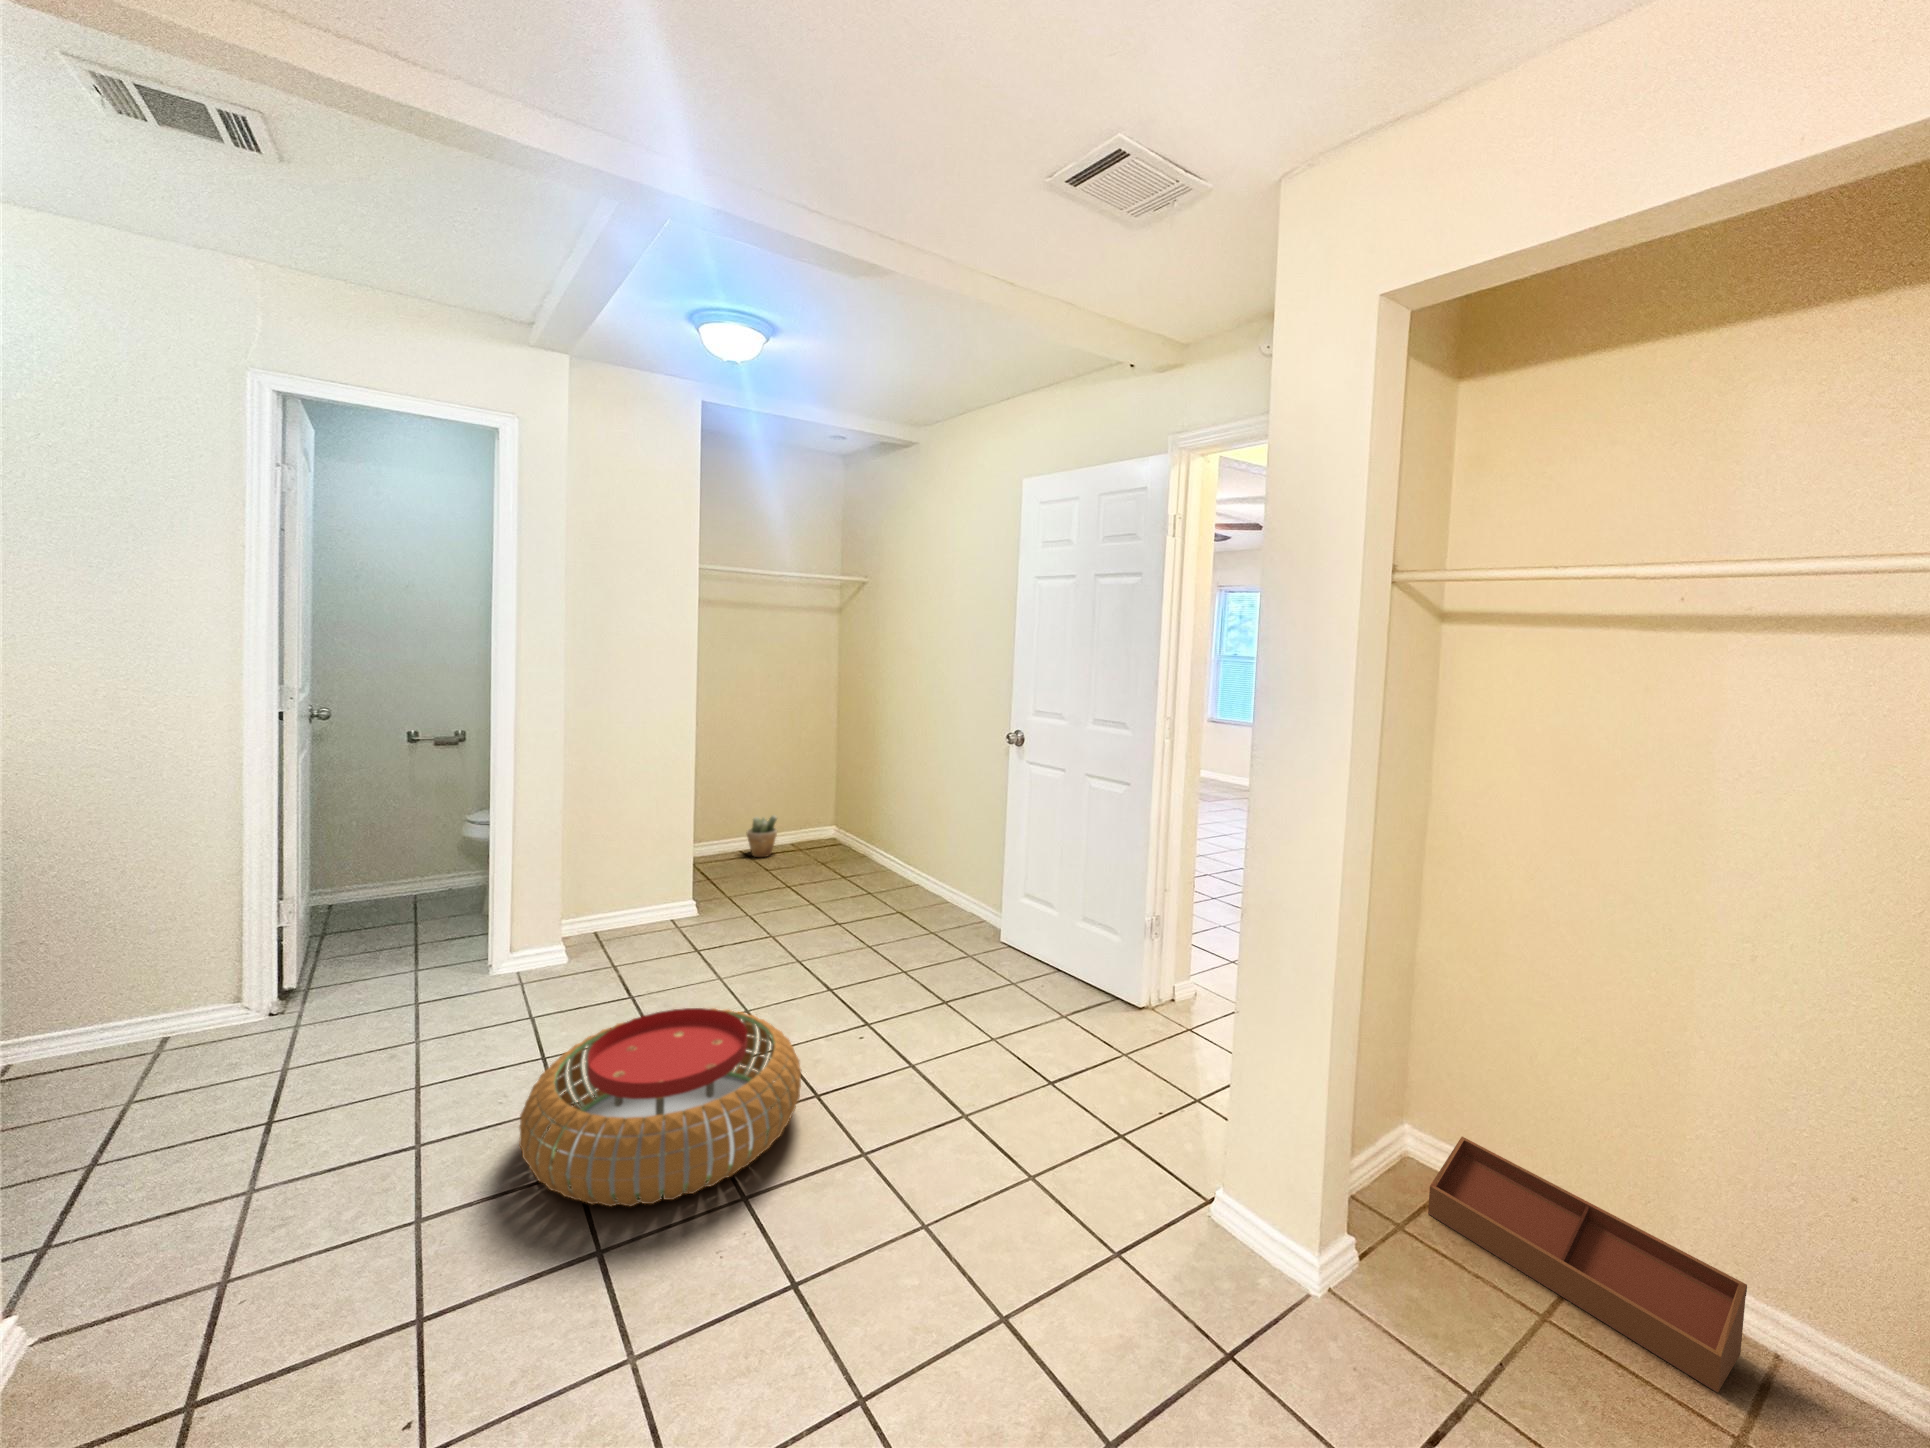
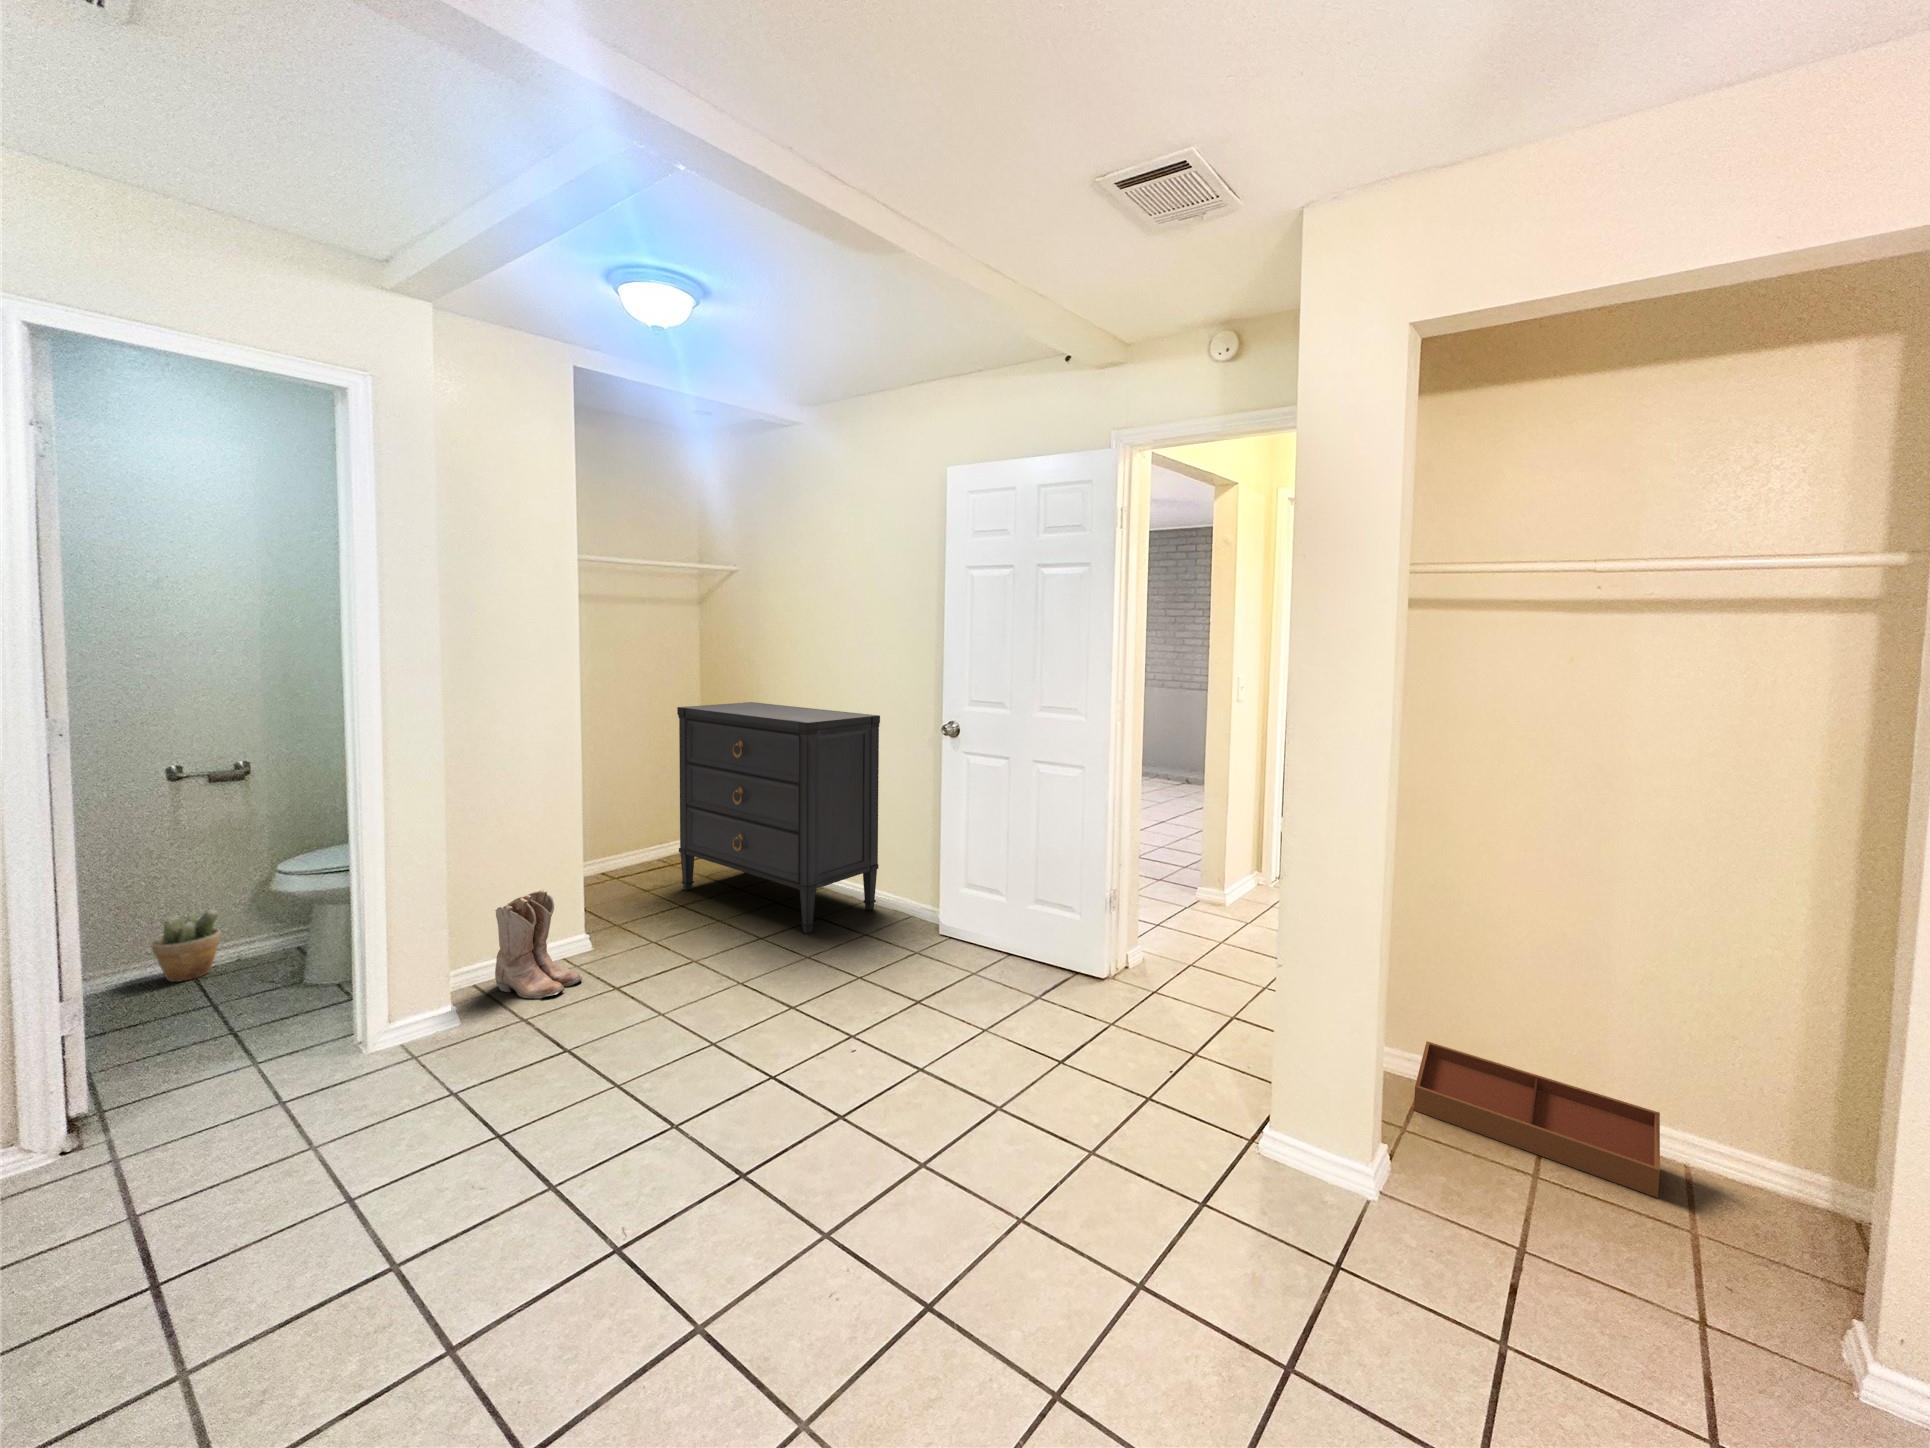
dresser: none [791,702,961,925] -> present [677,702,880,933]
potted plant: present [747,815,777,857] -> present [151,910,221,982]
boots: none [605,857,672,951] -> present [495,890,582,998]
pouf: present [519,1008,801,1206] -> none [536,1042,846,1284]

